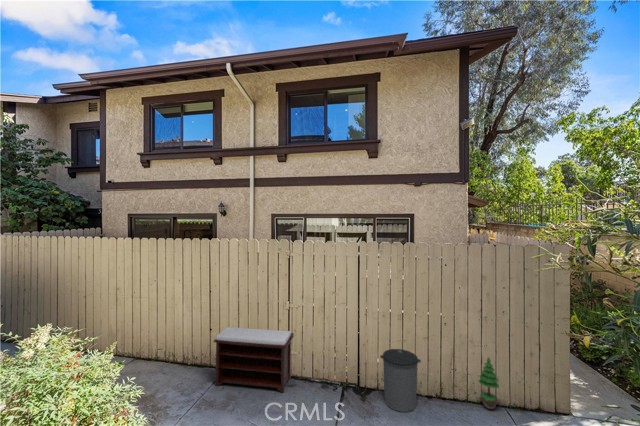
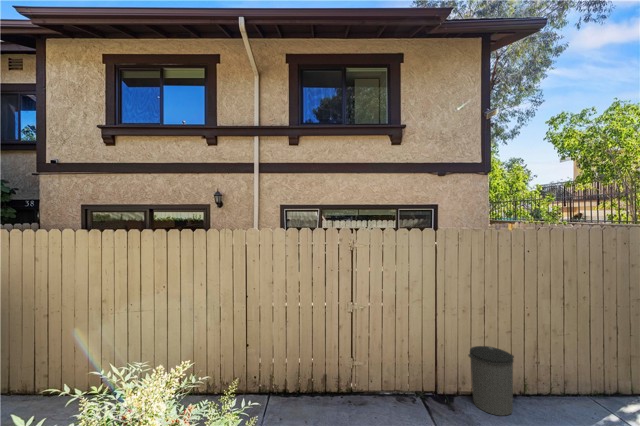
bench: present [214,327,294,393] -> none [268,337,364,416]
potted tree: present [479,358,499,409] -> none [565,344,590,400]

